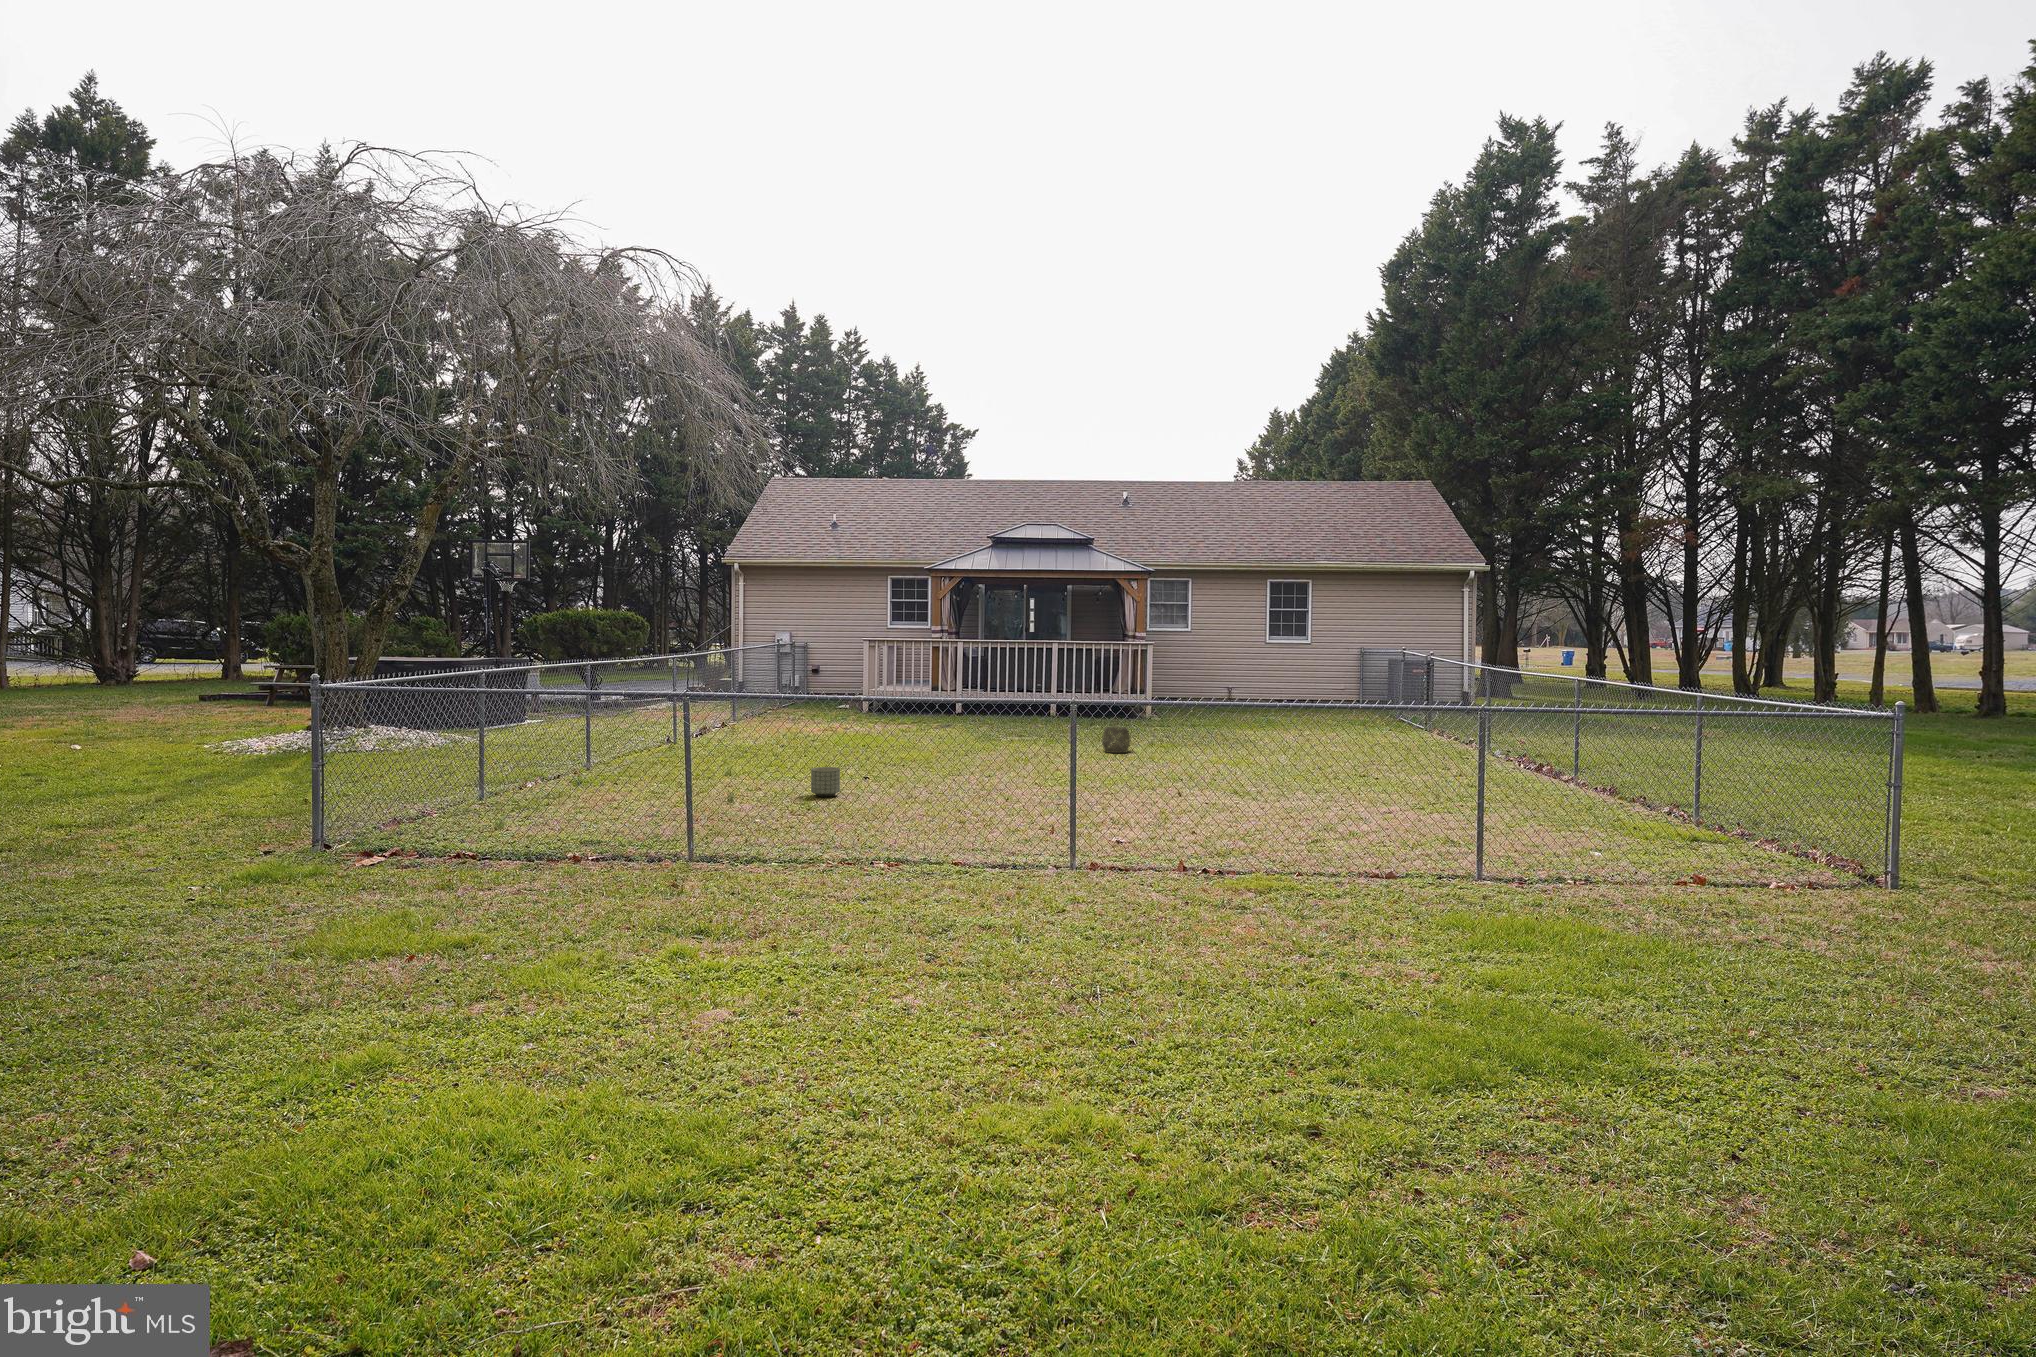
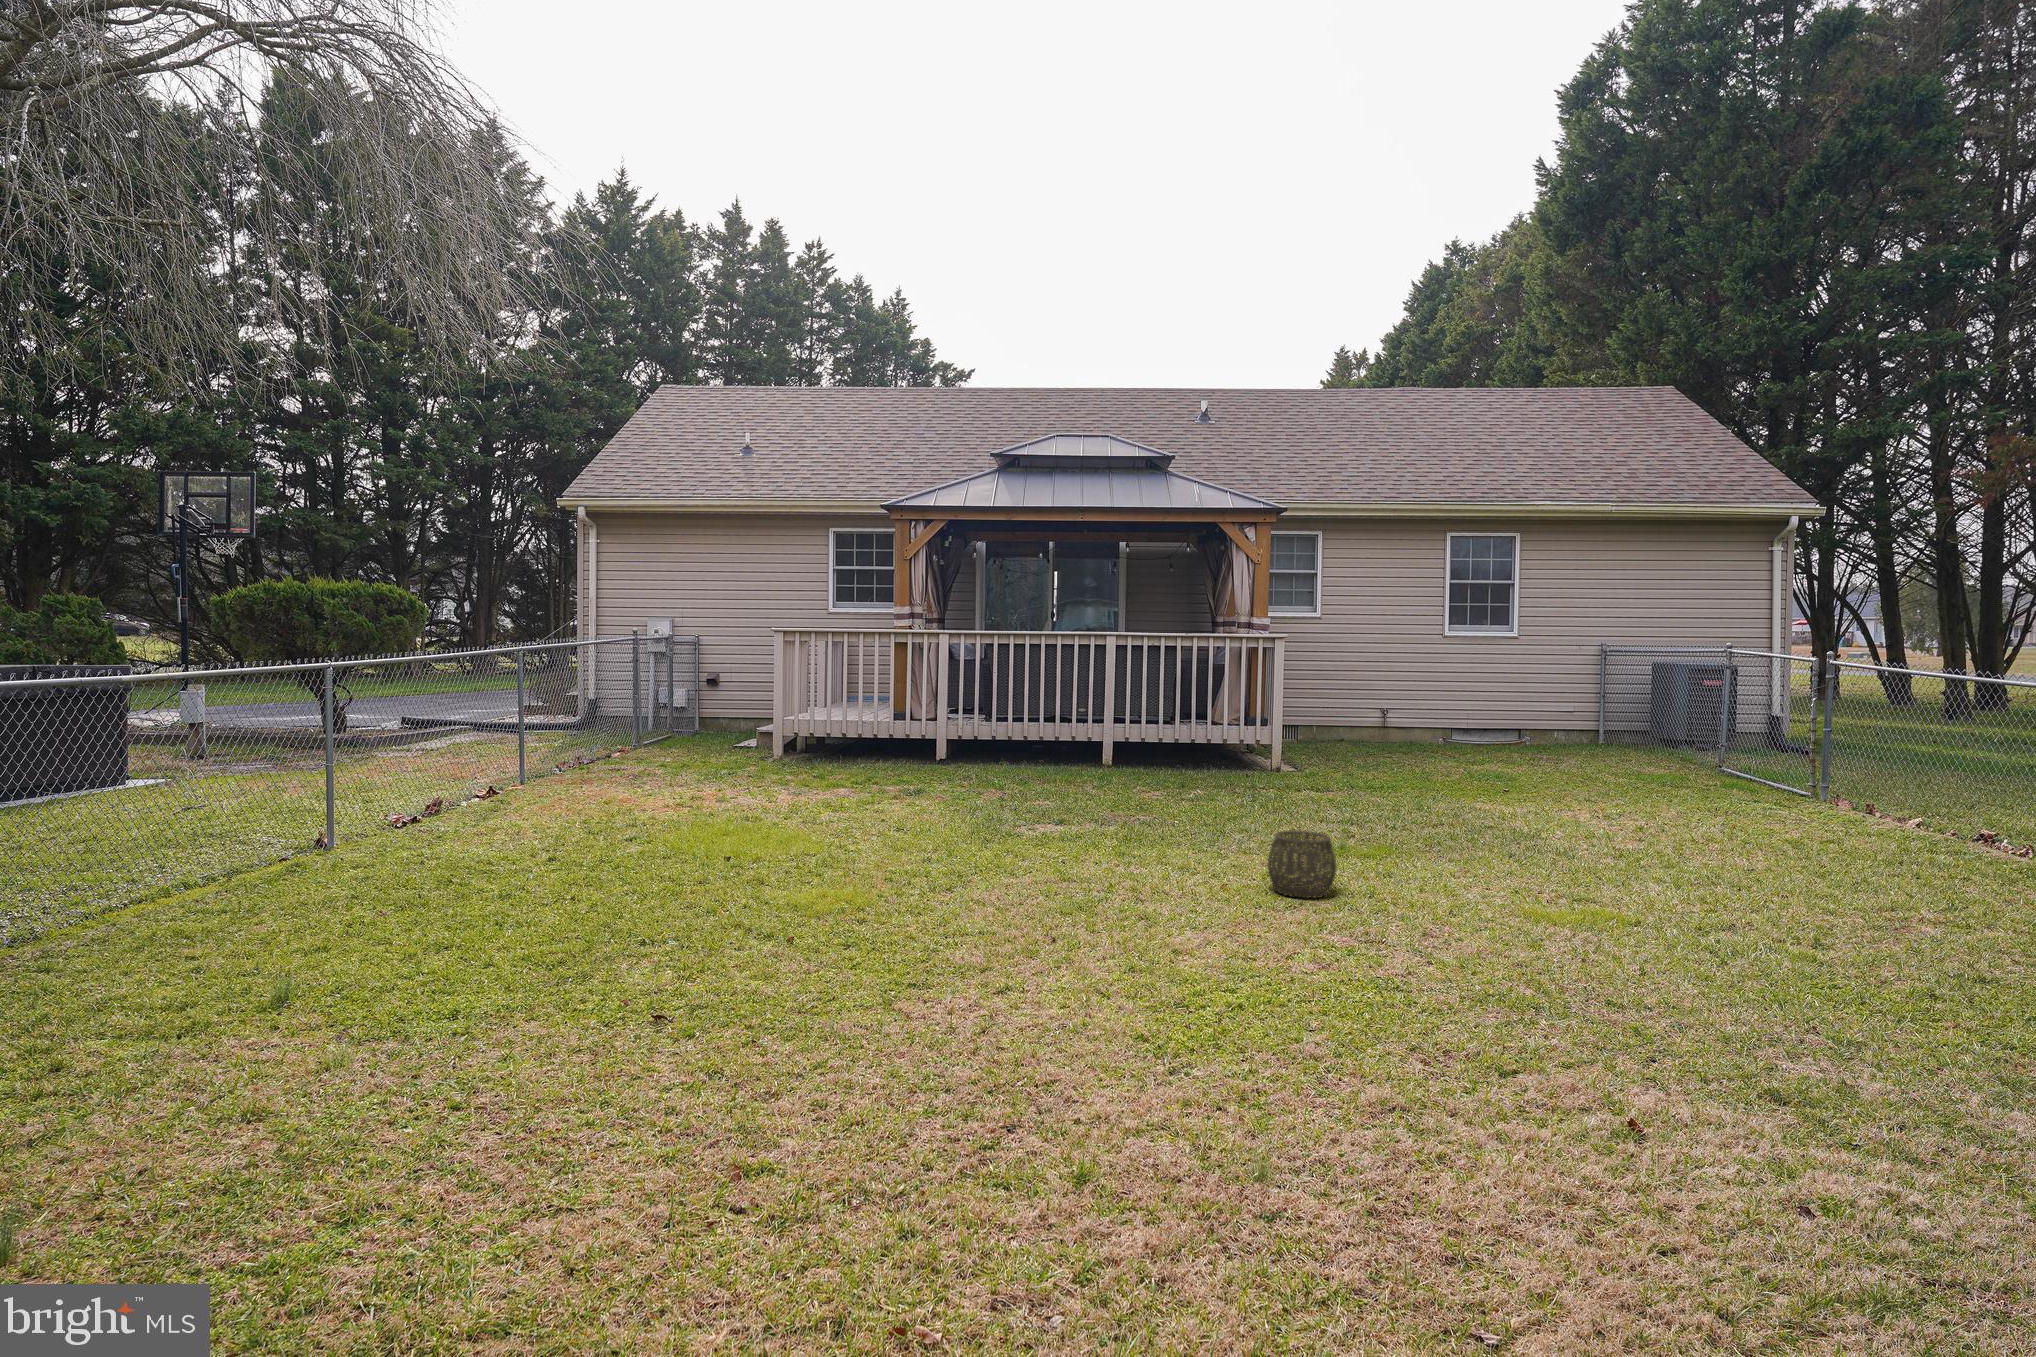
planter: present [811,767,840,797] -> none [284,1134,423,1291]

